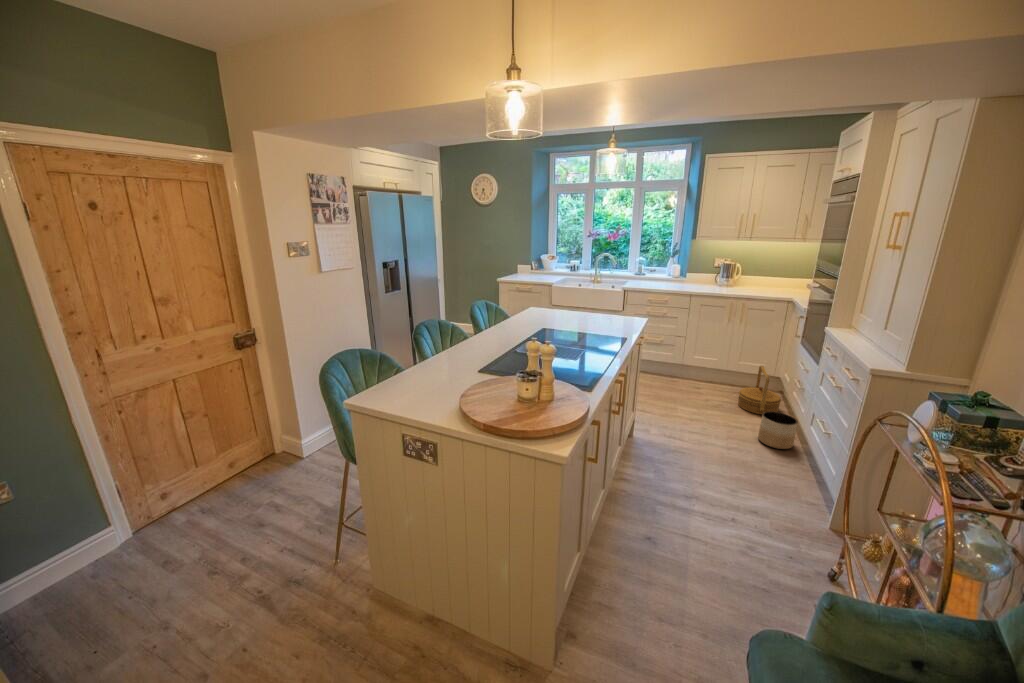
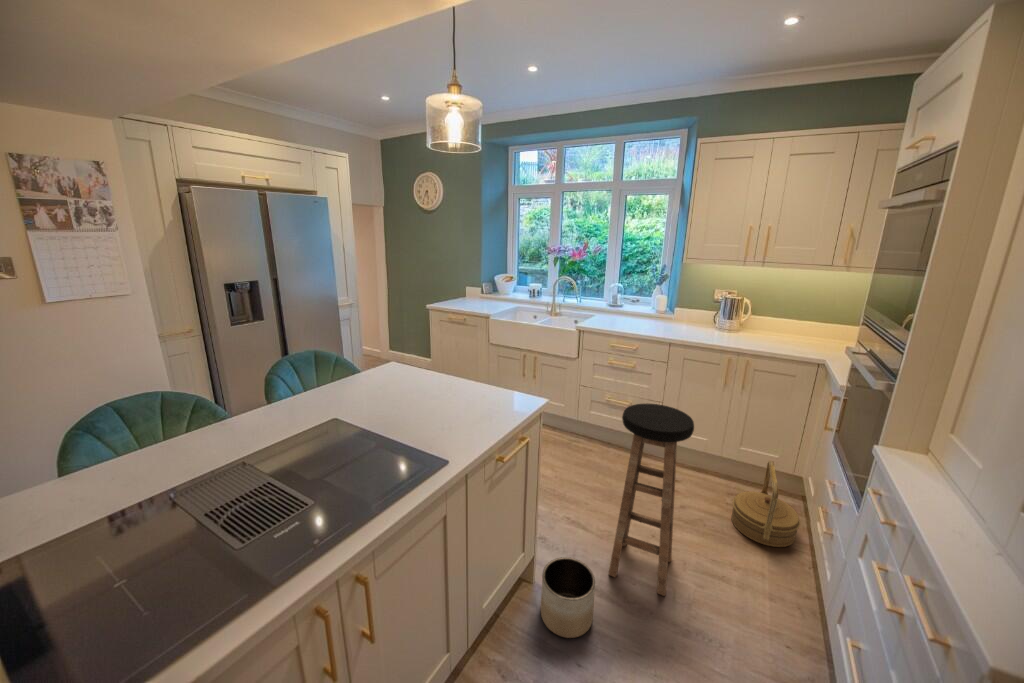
bar stool: none [673,325,726,438] -> present [609,403,694,596]
planter: present [758,411,798,449] -> present [541,557,595,638]

